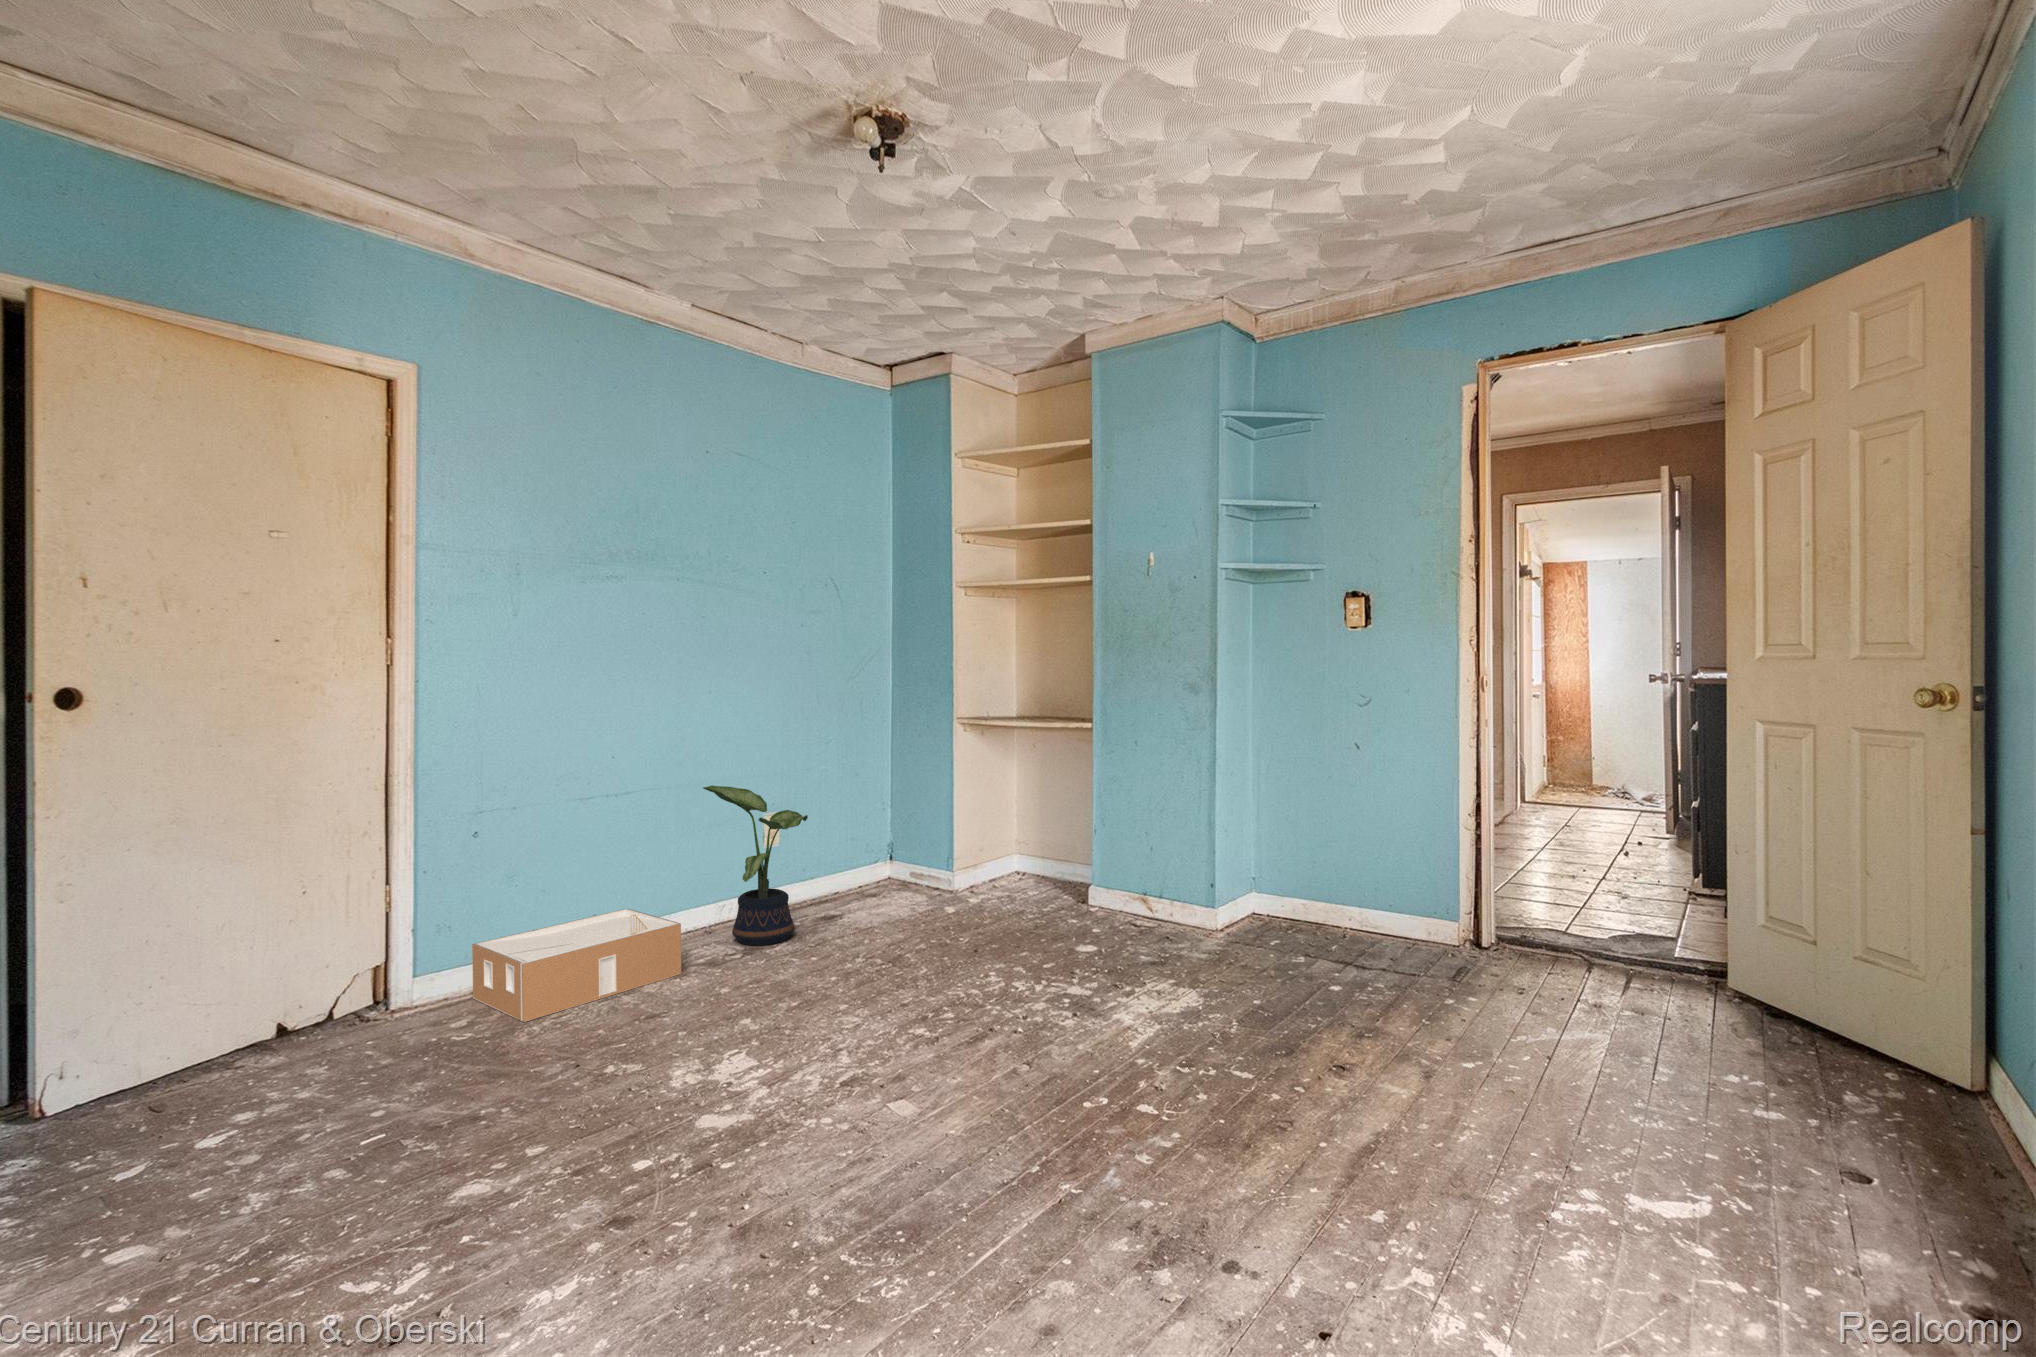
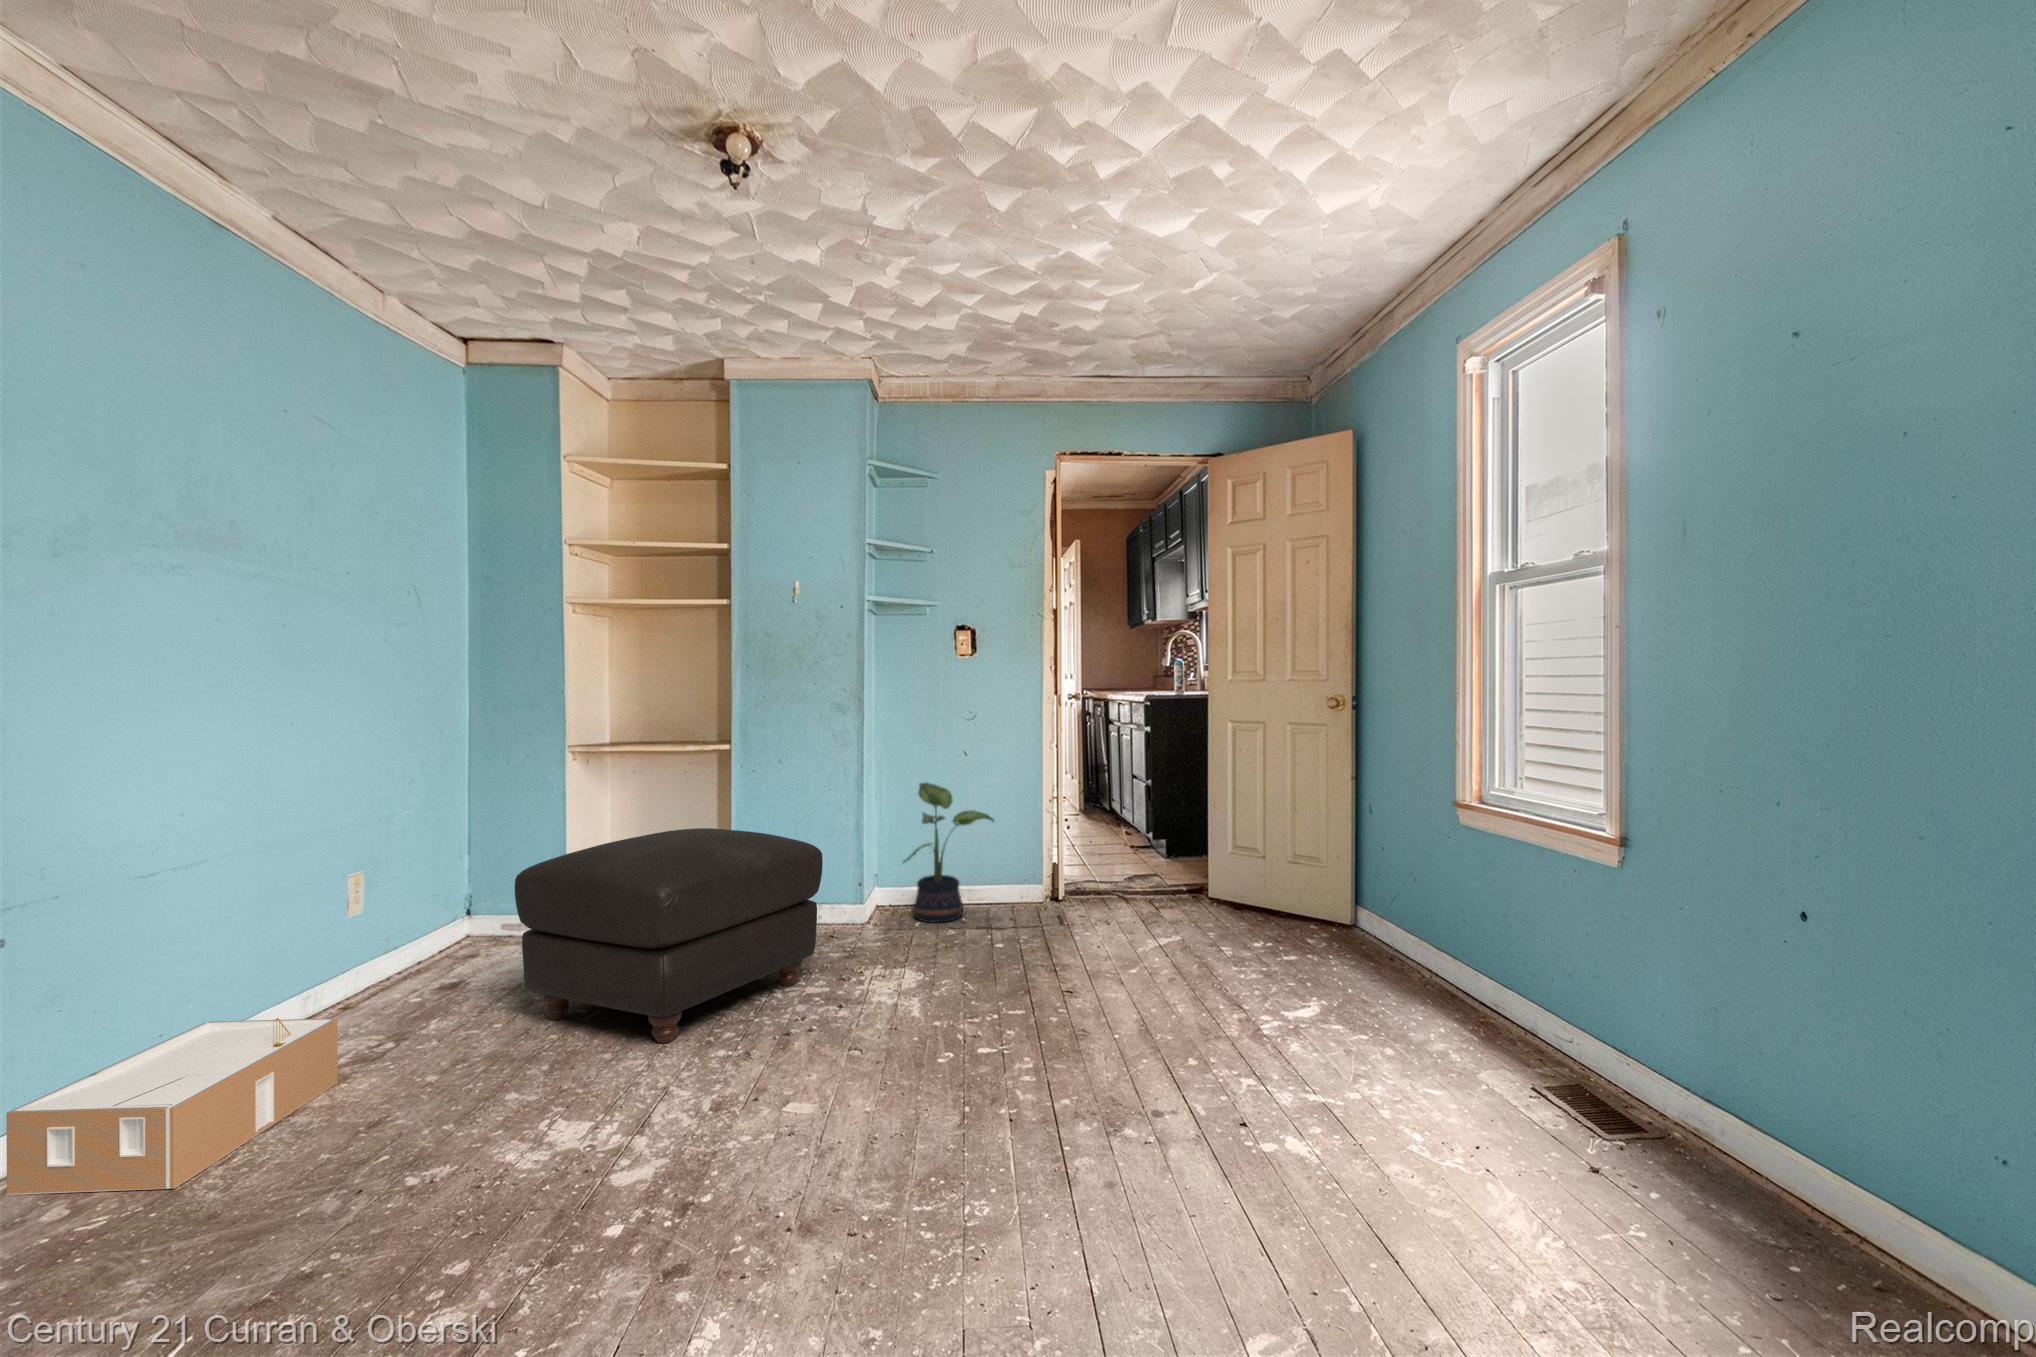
potted plant: present [703,785,808,945] -> present [903,783,994,923]
ottoman: none [825,804,1093,1005] -> present [515,828,823,1043]

